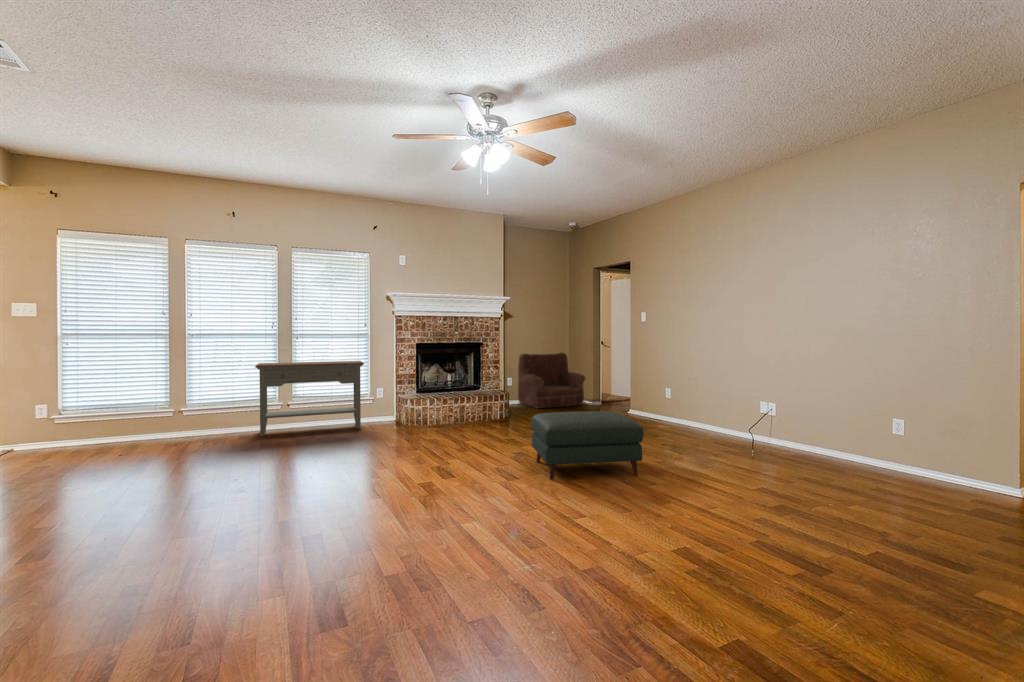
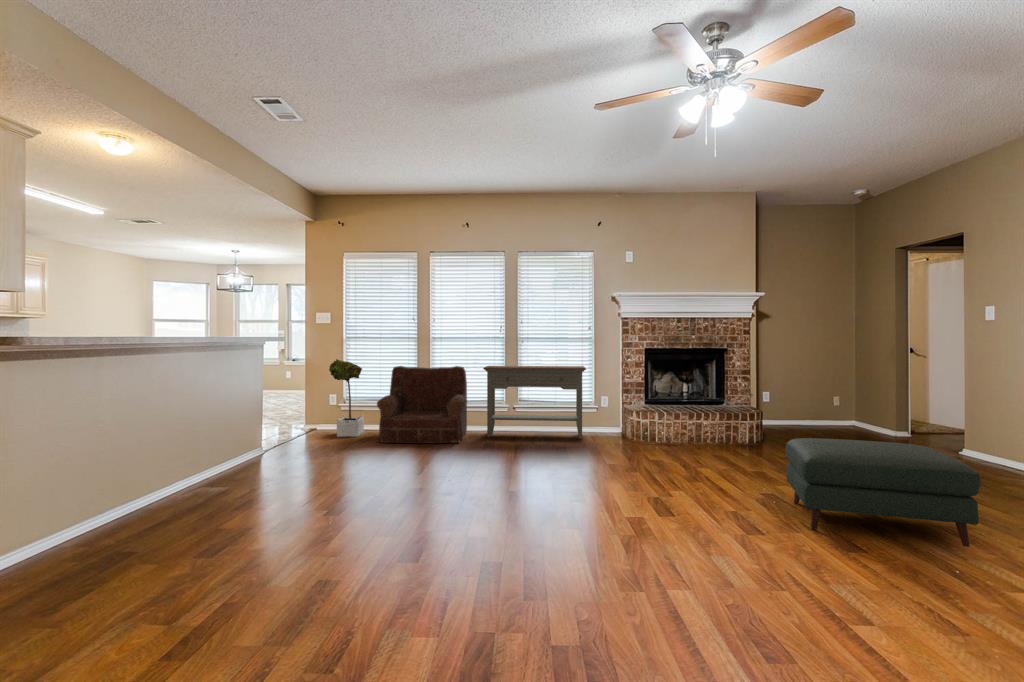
armchair: present [518,353,585,408] -> present [377,366,467,443]
potted tree: none [38,361,94,455] -> present [329,359,364,437]

